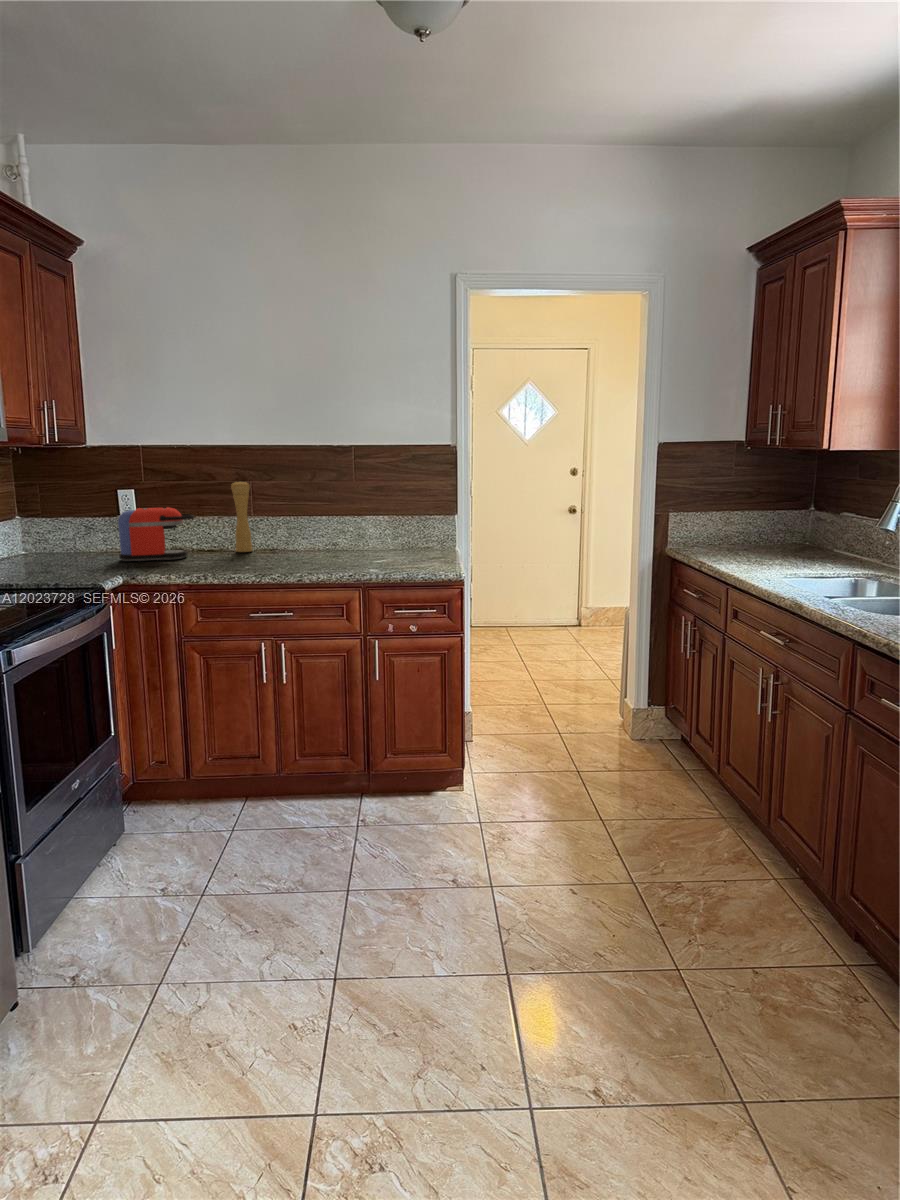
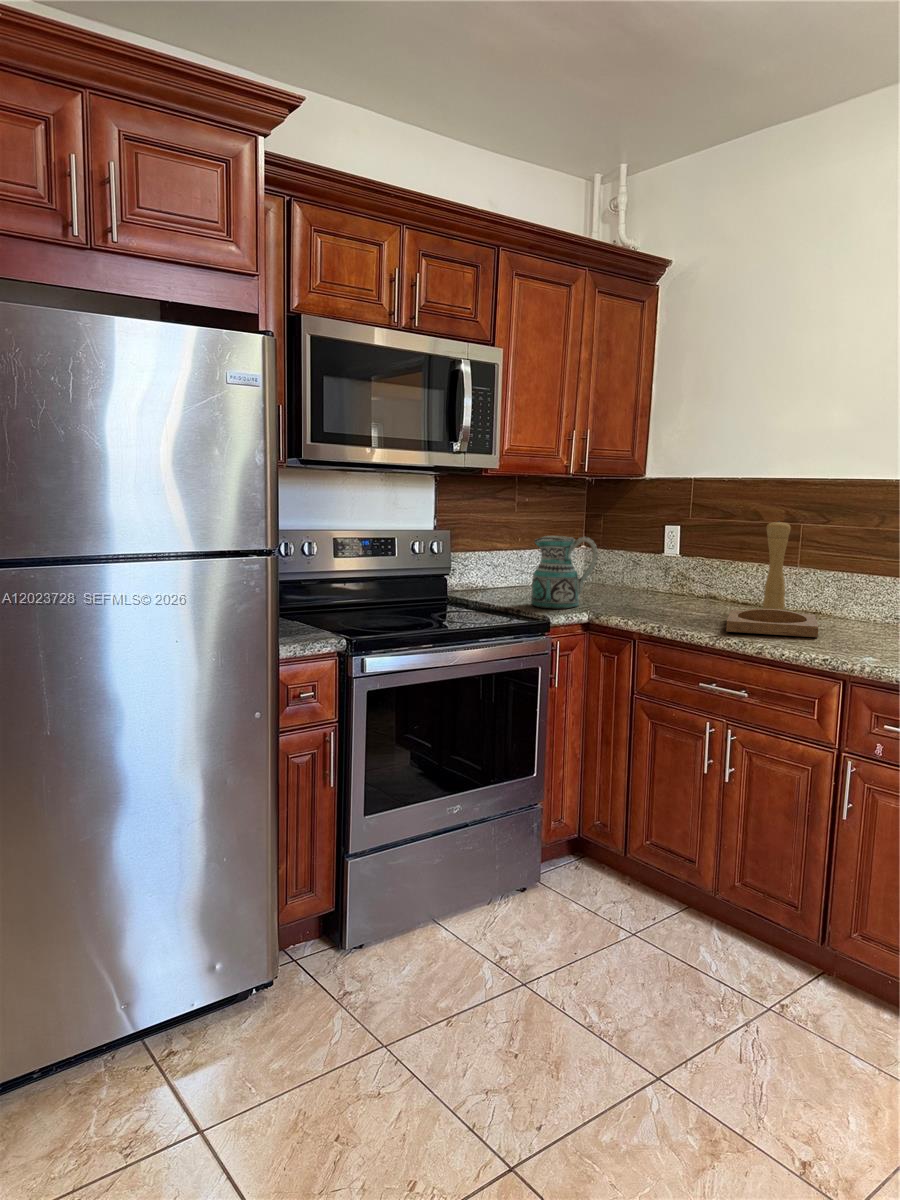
ceramic pitcher: none [29,506,99,579] -> present [531,536,598,608]
coffee maker: present [118,507,194,561] -> none [632,545,715,607]
tray: none [234,549,318,570] -> present [726,609,818,637]

